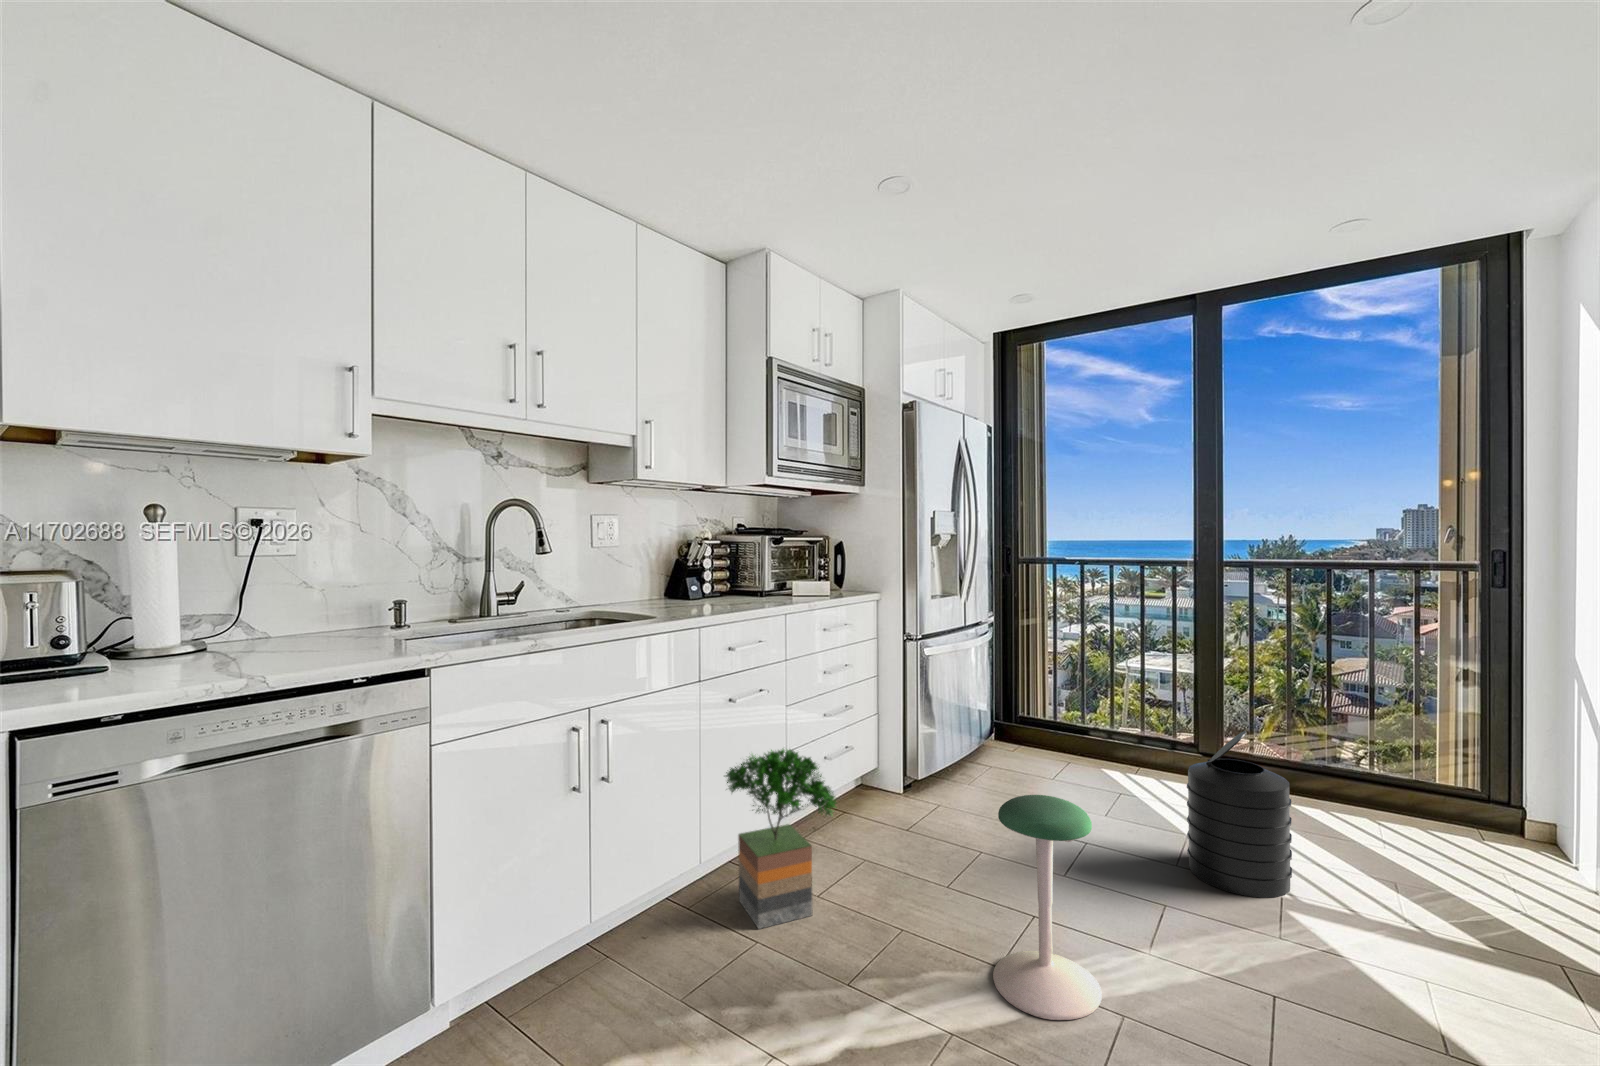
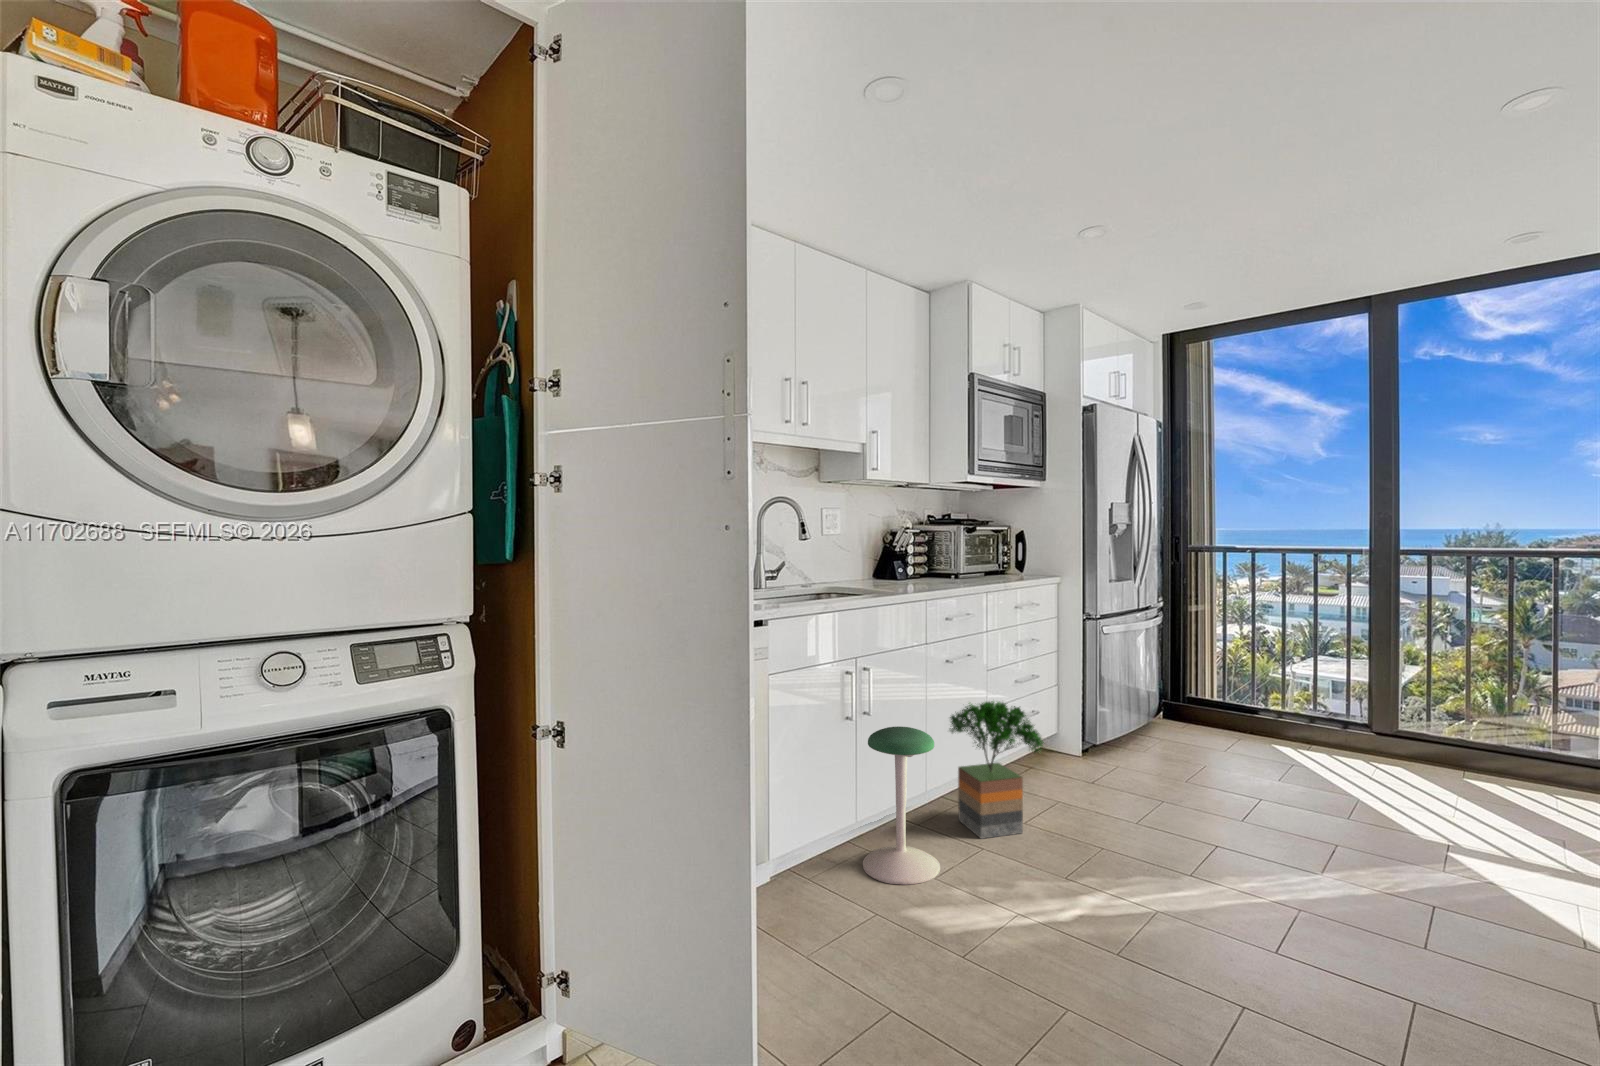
trash can: present [1187,731,1292,898] -> none [1358,702,1461,846]
stool: present [993,795,1102,1020] -> present [863,726,940,885]

